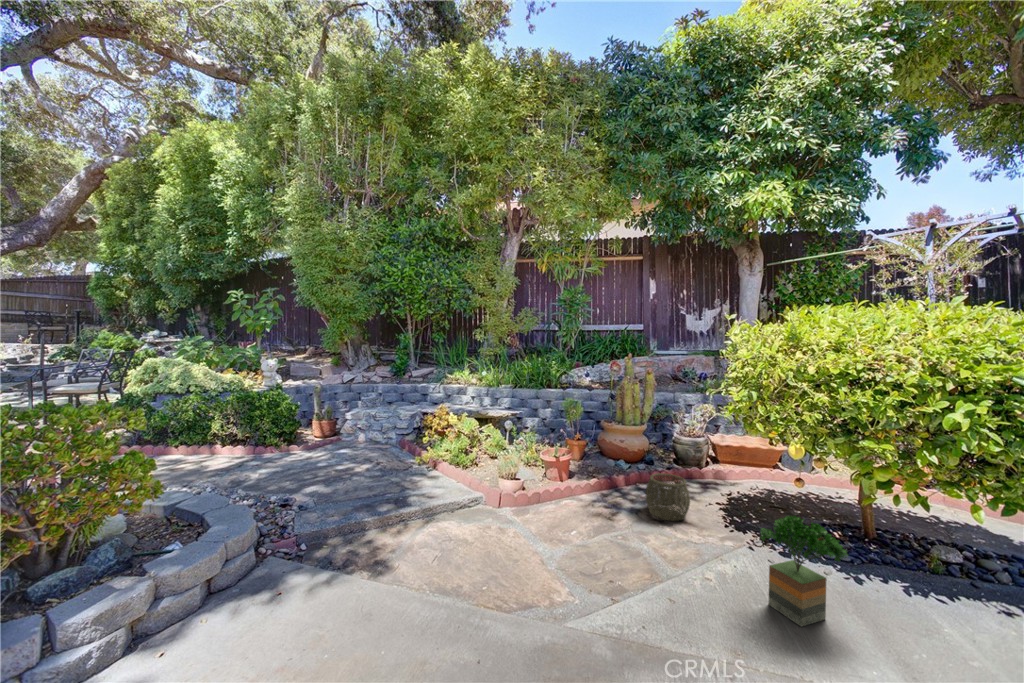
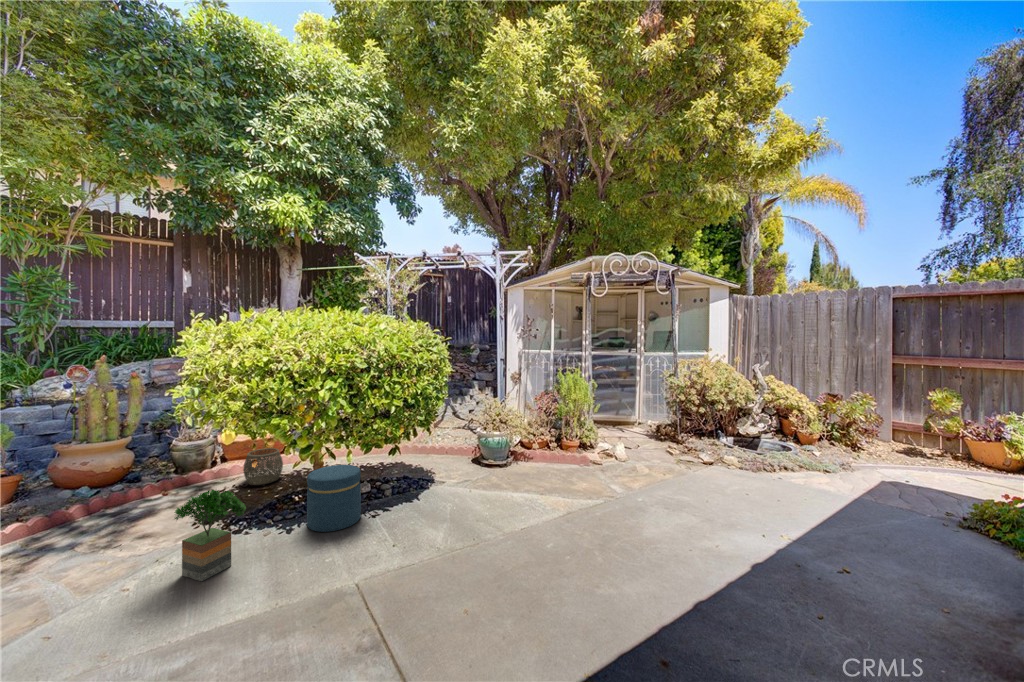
woven basket: present [645,473,690,521] -> present [243,448,283,485]
ottoman: none [895,521,1001,632] -> present [307,465,361,532]

